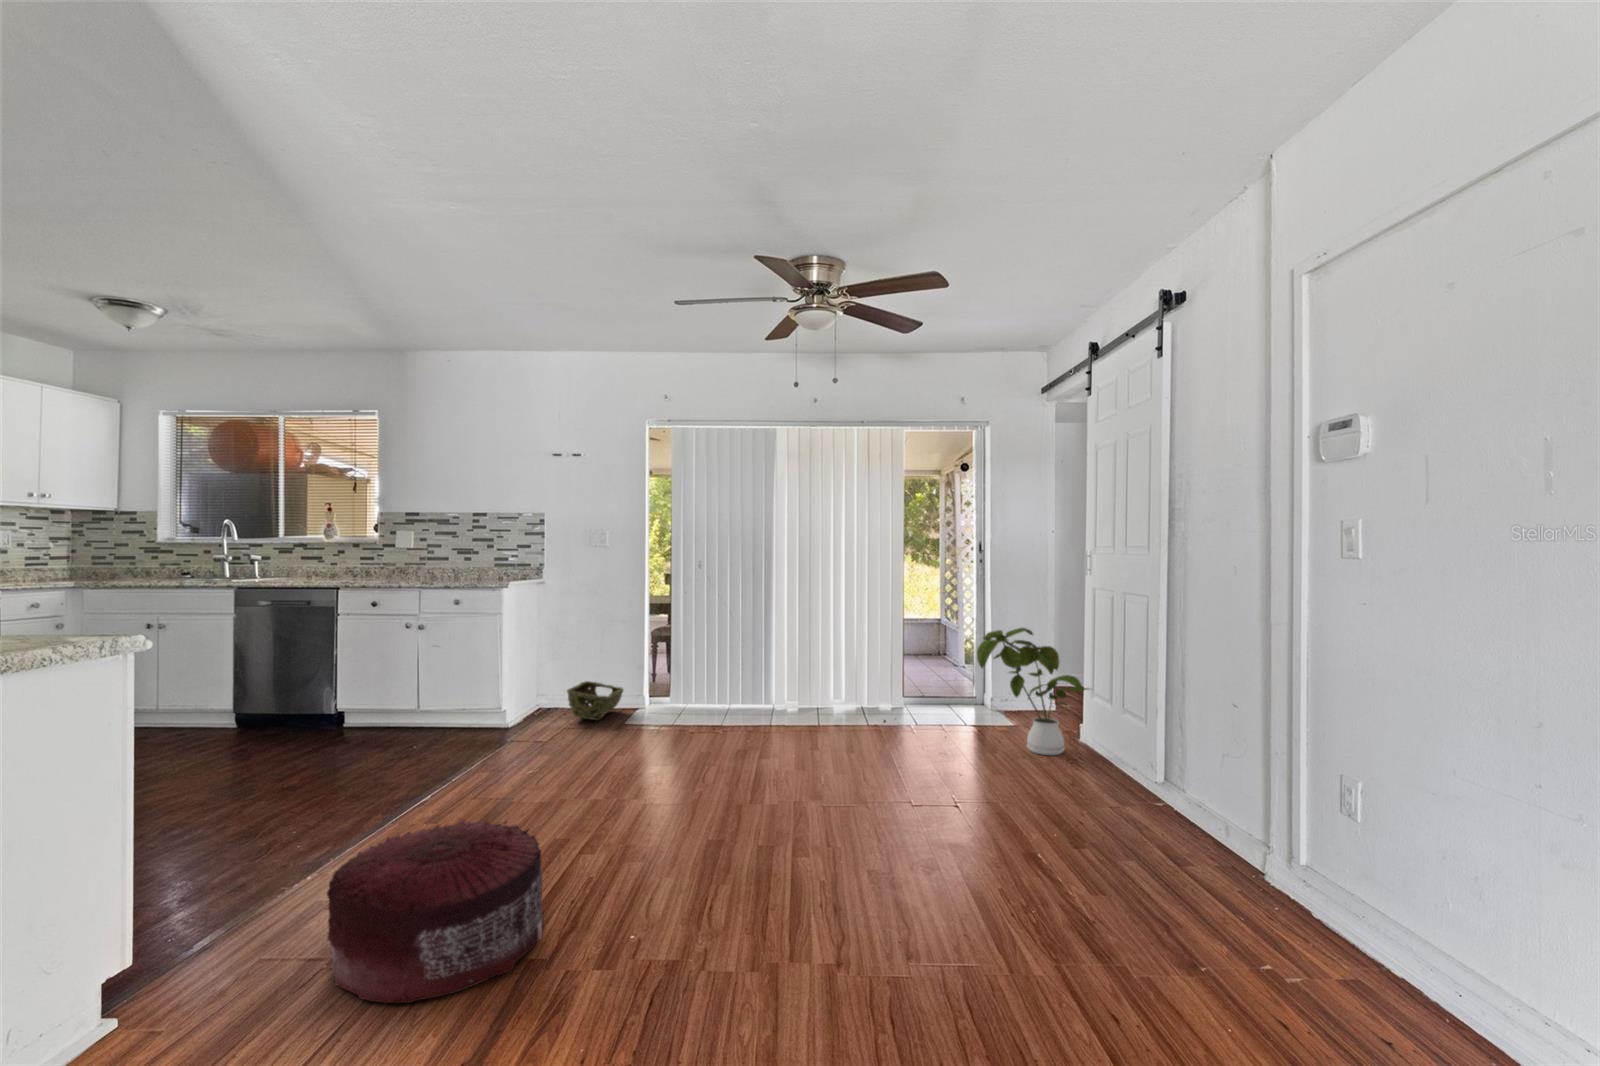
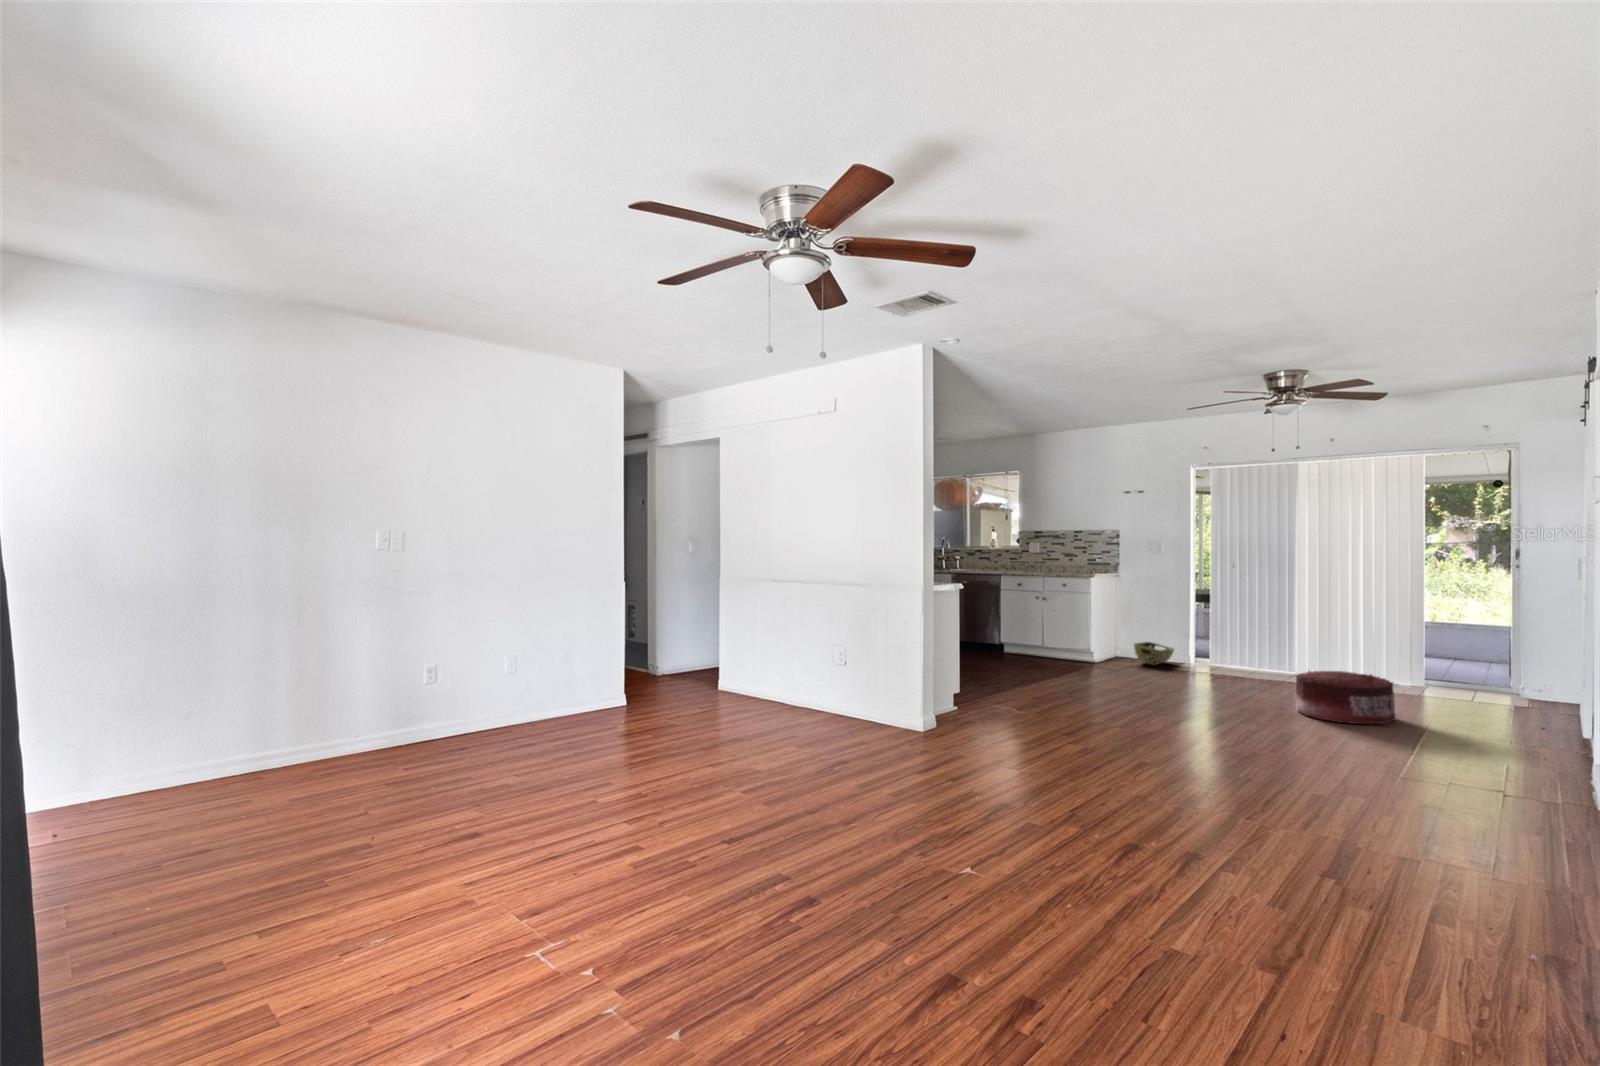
house plant: present [977,628,1087,755] -> none [1459,618,1577,724]
pouf: present [327,820,543,1003] -> present [1296,671,1396,724]

